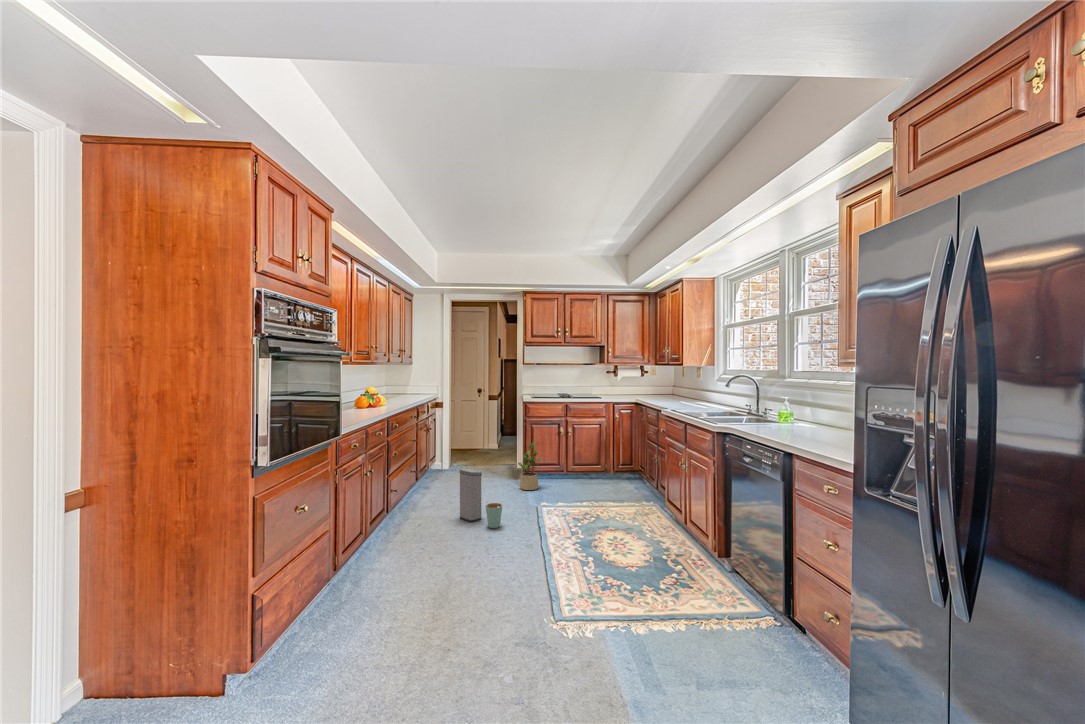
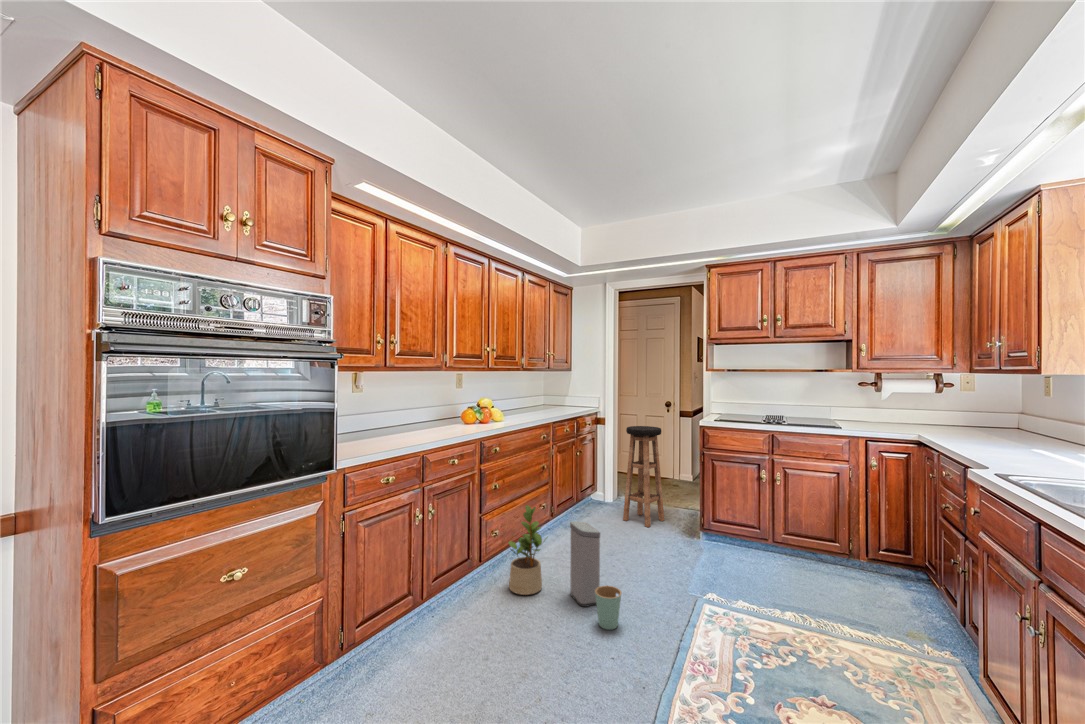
bar stool: none [464,406,493,477] -> present [623,426,664,527]
potted plant: present [518,441,542,490] -> present [508,505,542,595]

